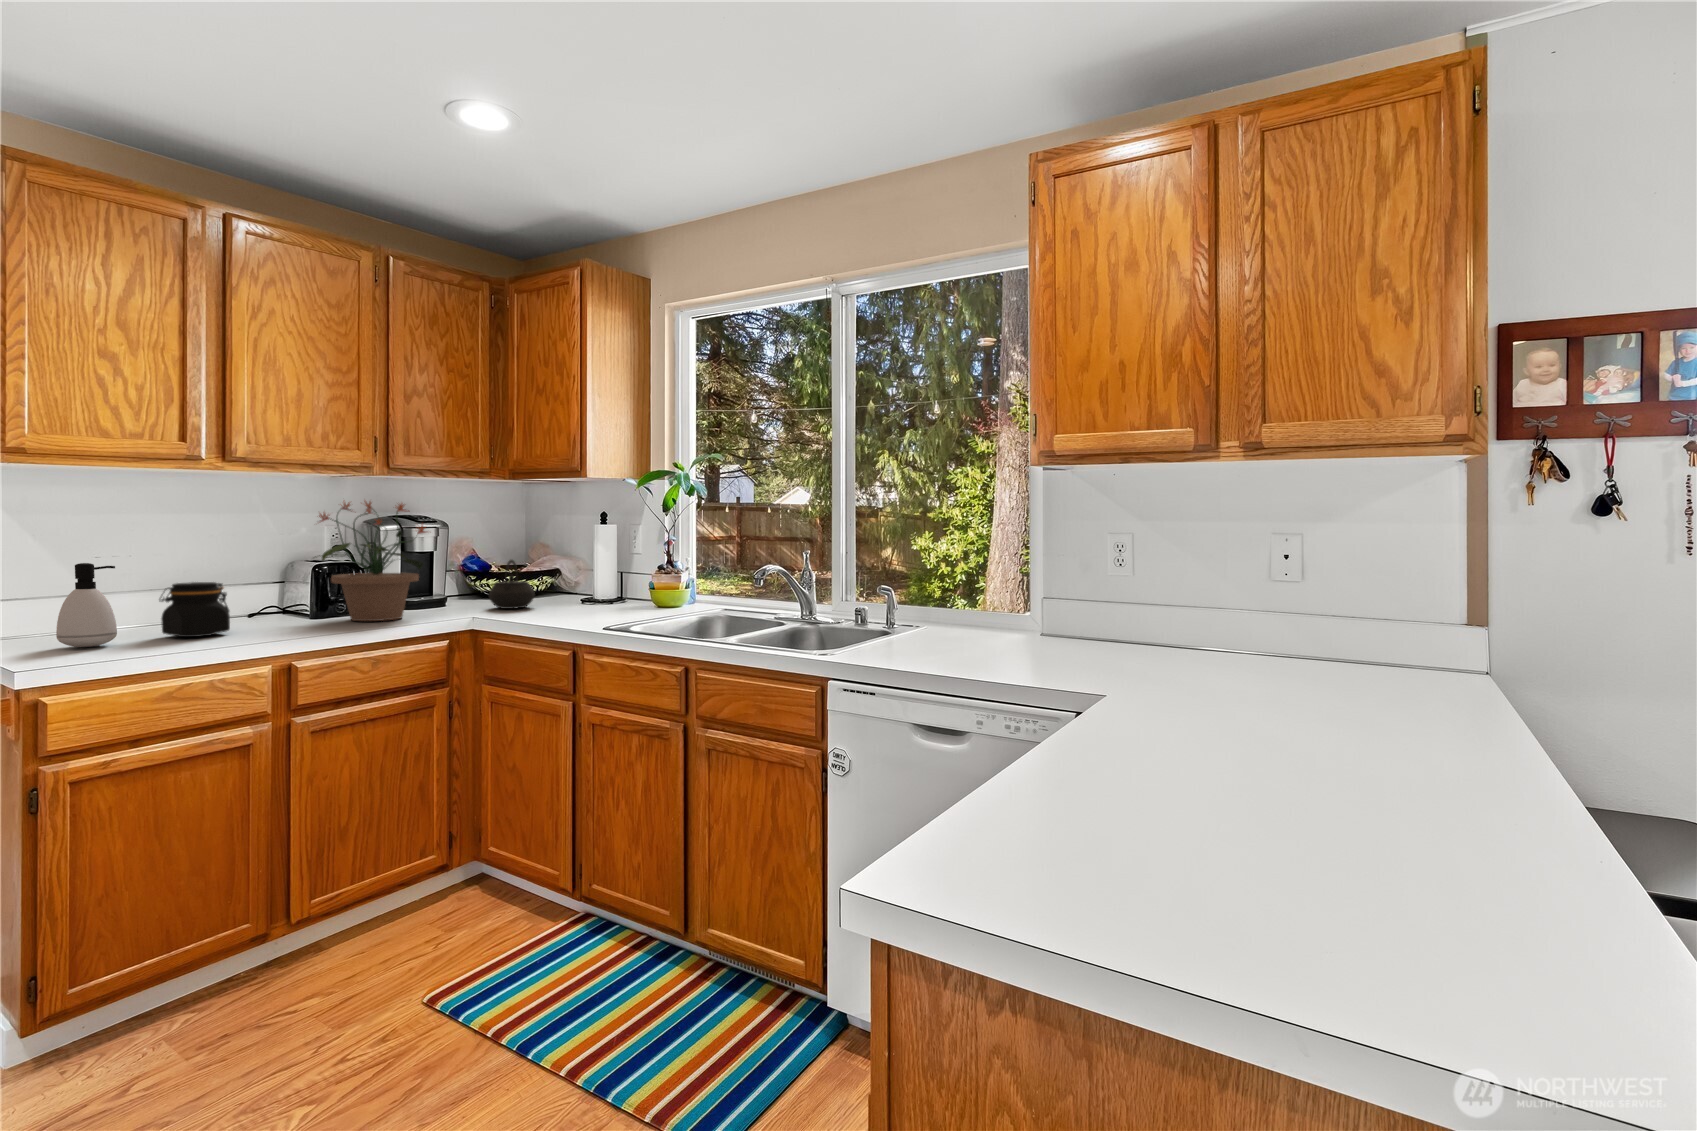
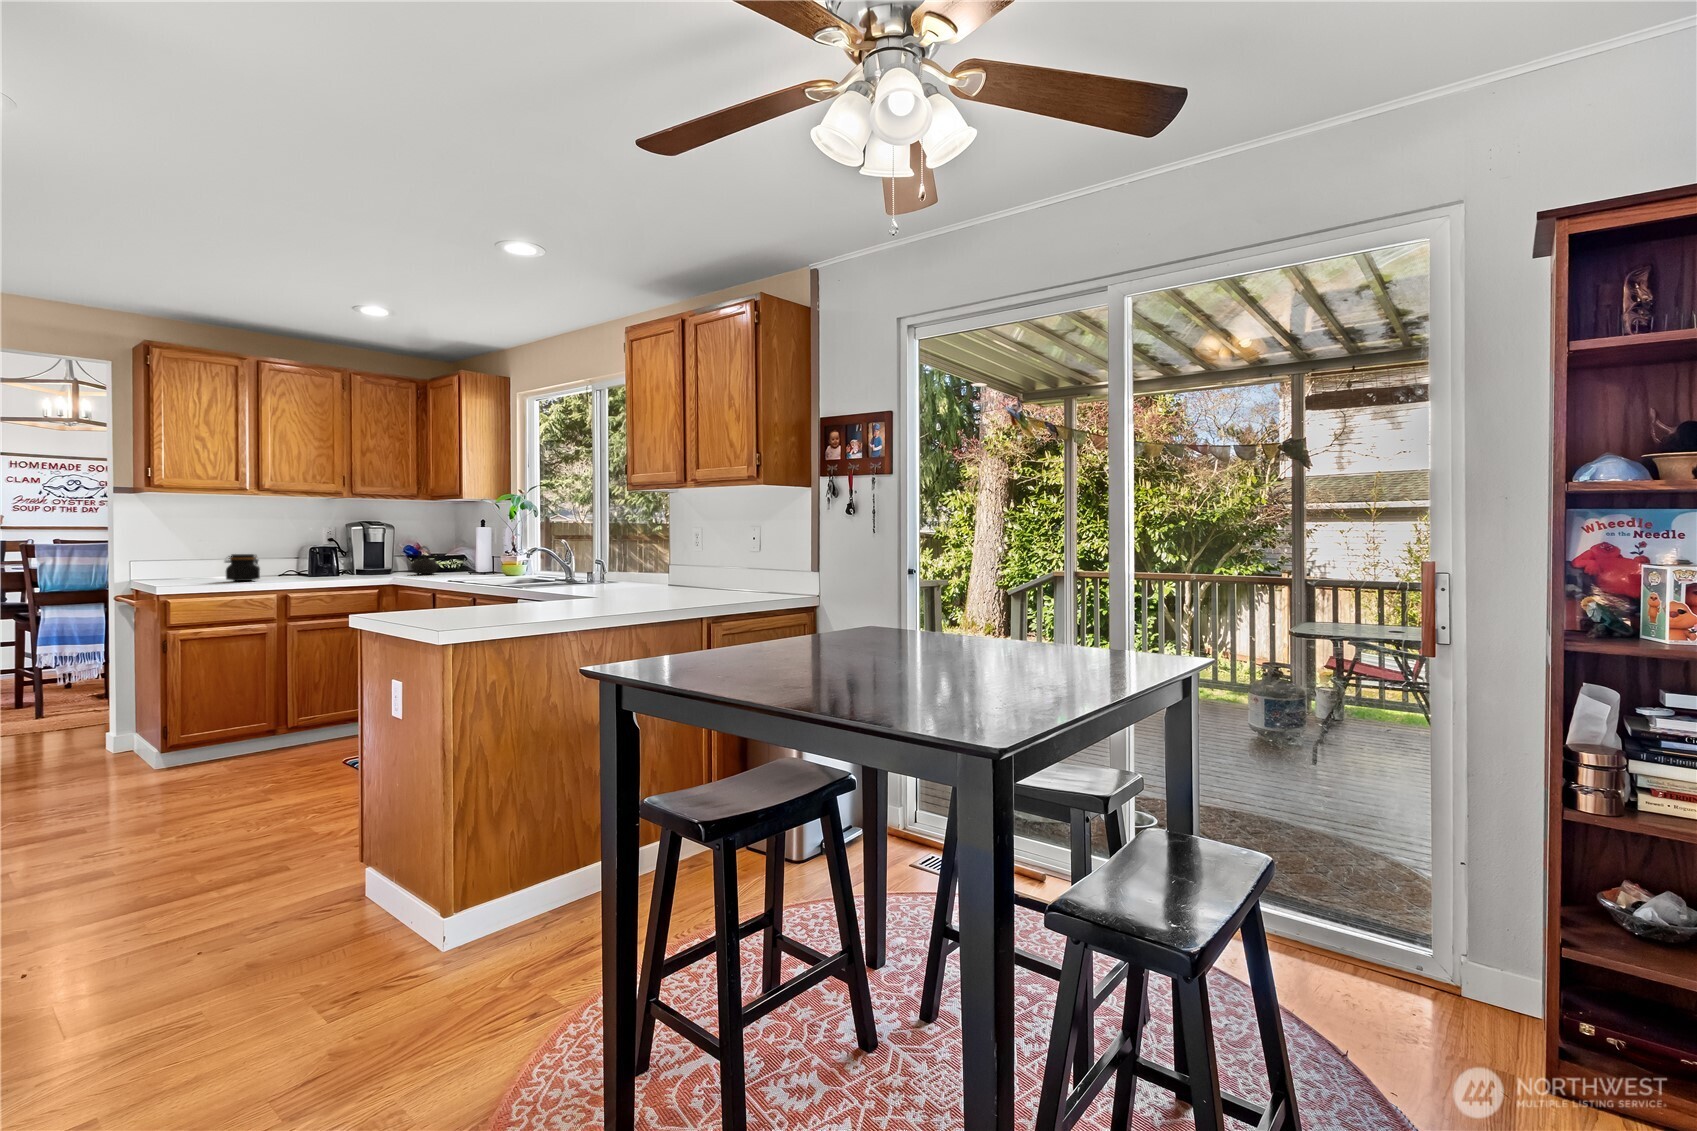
potted plant: present [315,501,427,621] -> none [306,511,372,577]
soap dispenser: present [56,563,117,647] -> none [175,542,203,583]

